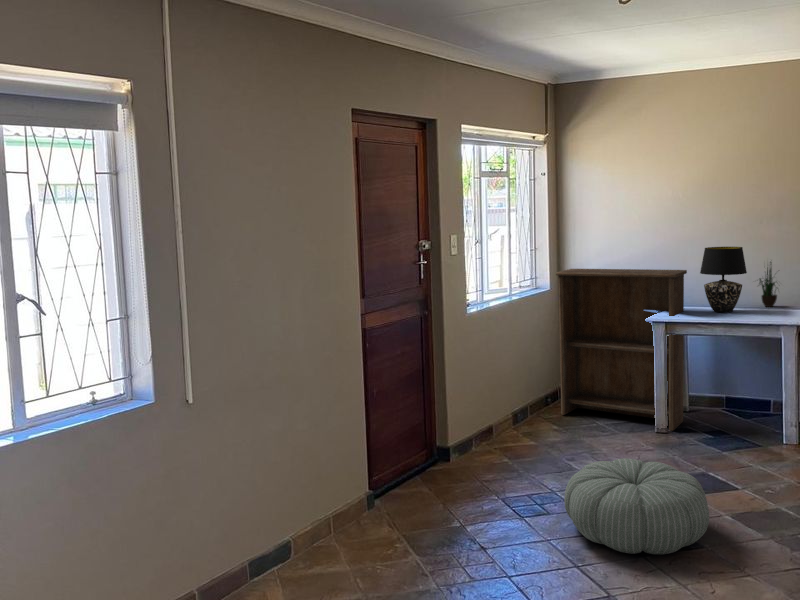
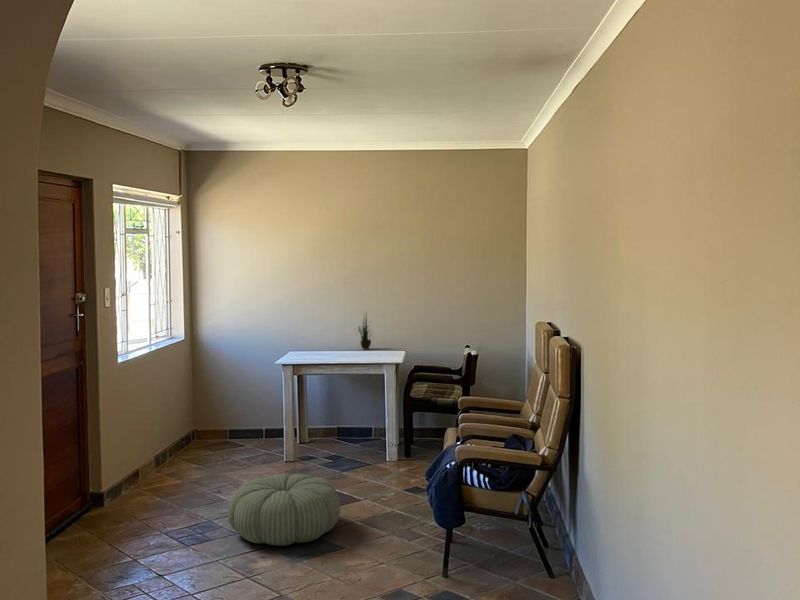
table lamp: present [700,247,747,313] -> none [316,301,351,355]
bookshelf: present [556,269,687,431] -> none [194,320,306,457]

